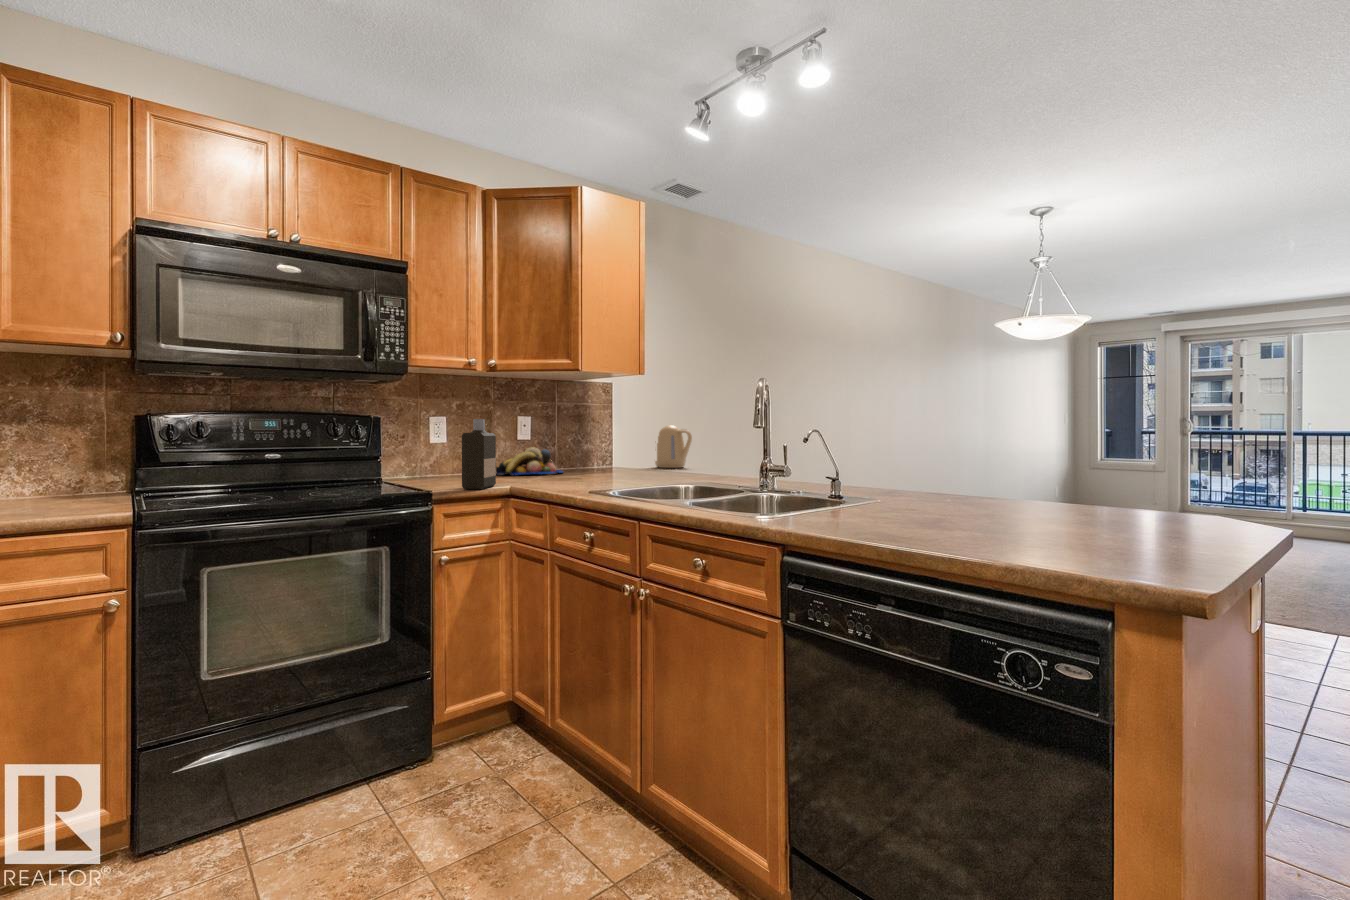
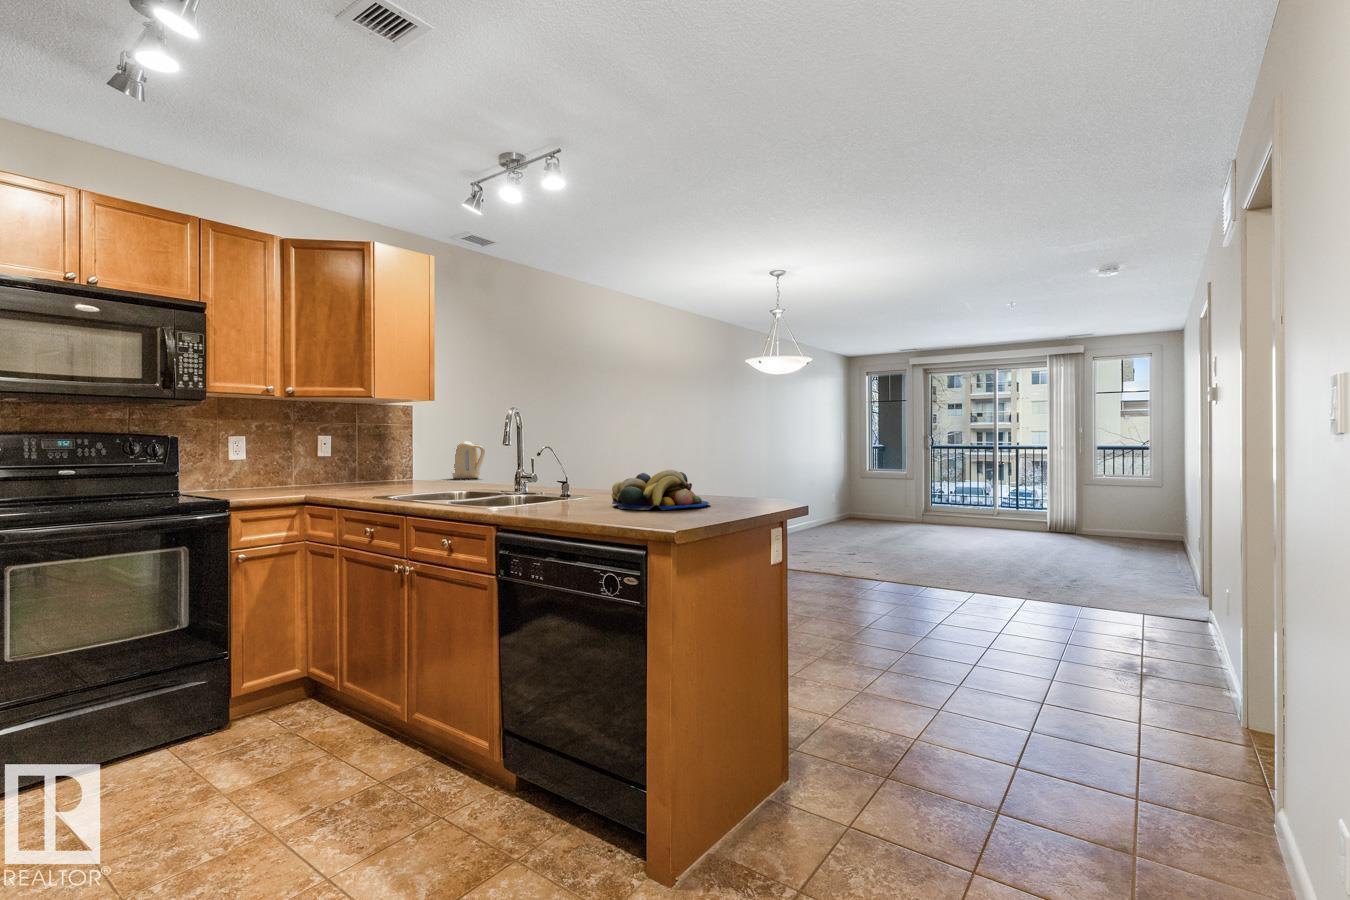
bottle: present [462,419,496,489] -> none [258,438,291,497]
fruit bowl: present [496,447,563,475] -> present [612,470,709,510]

